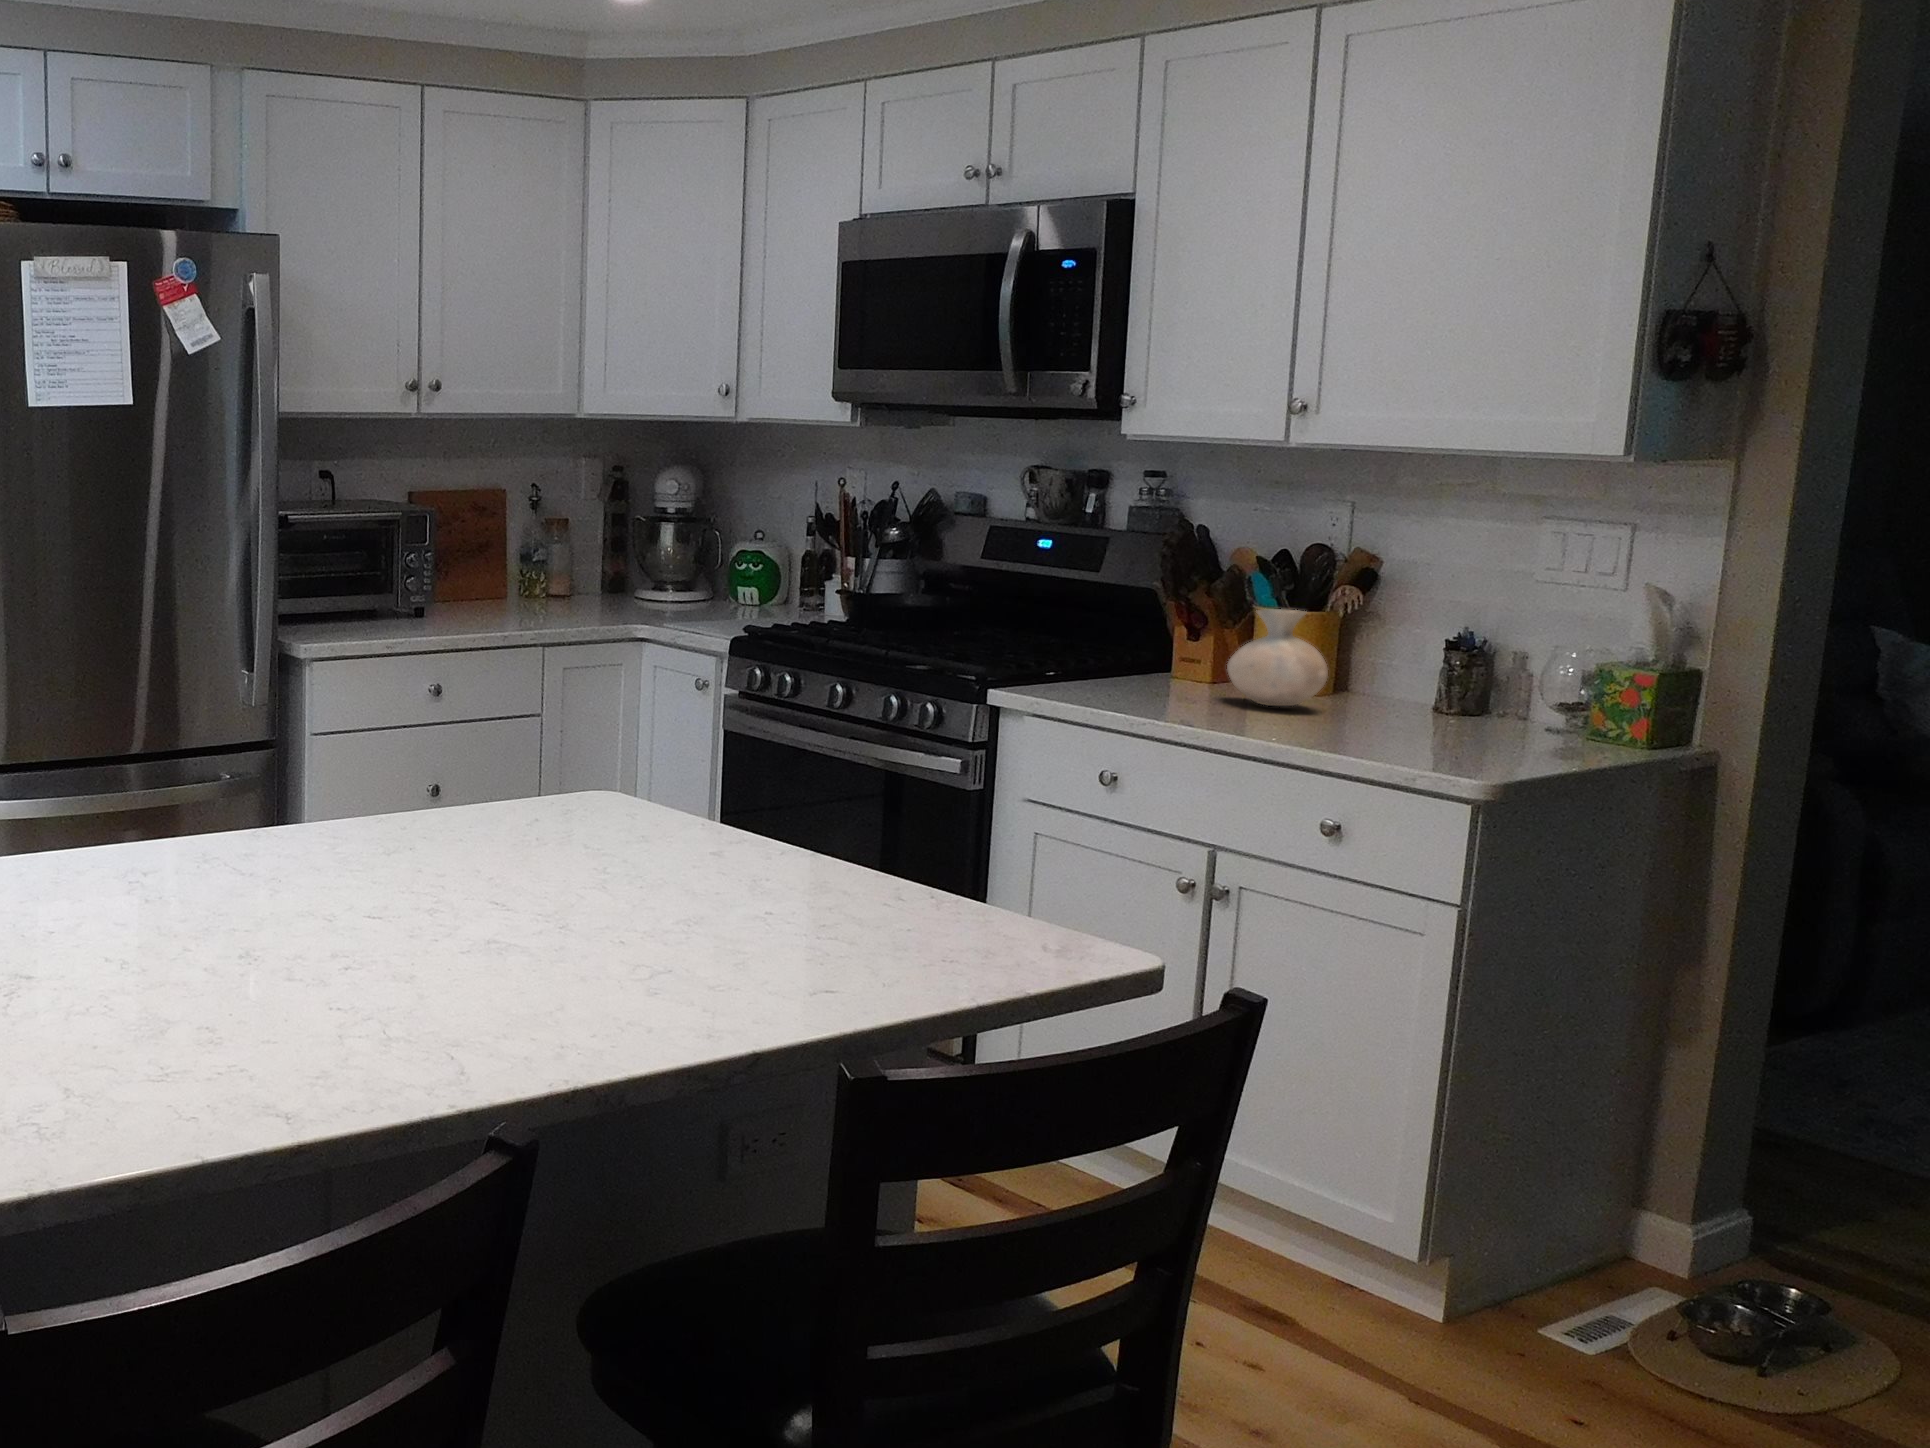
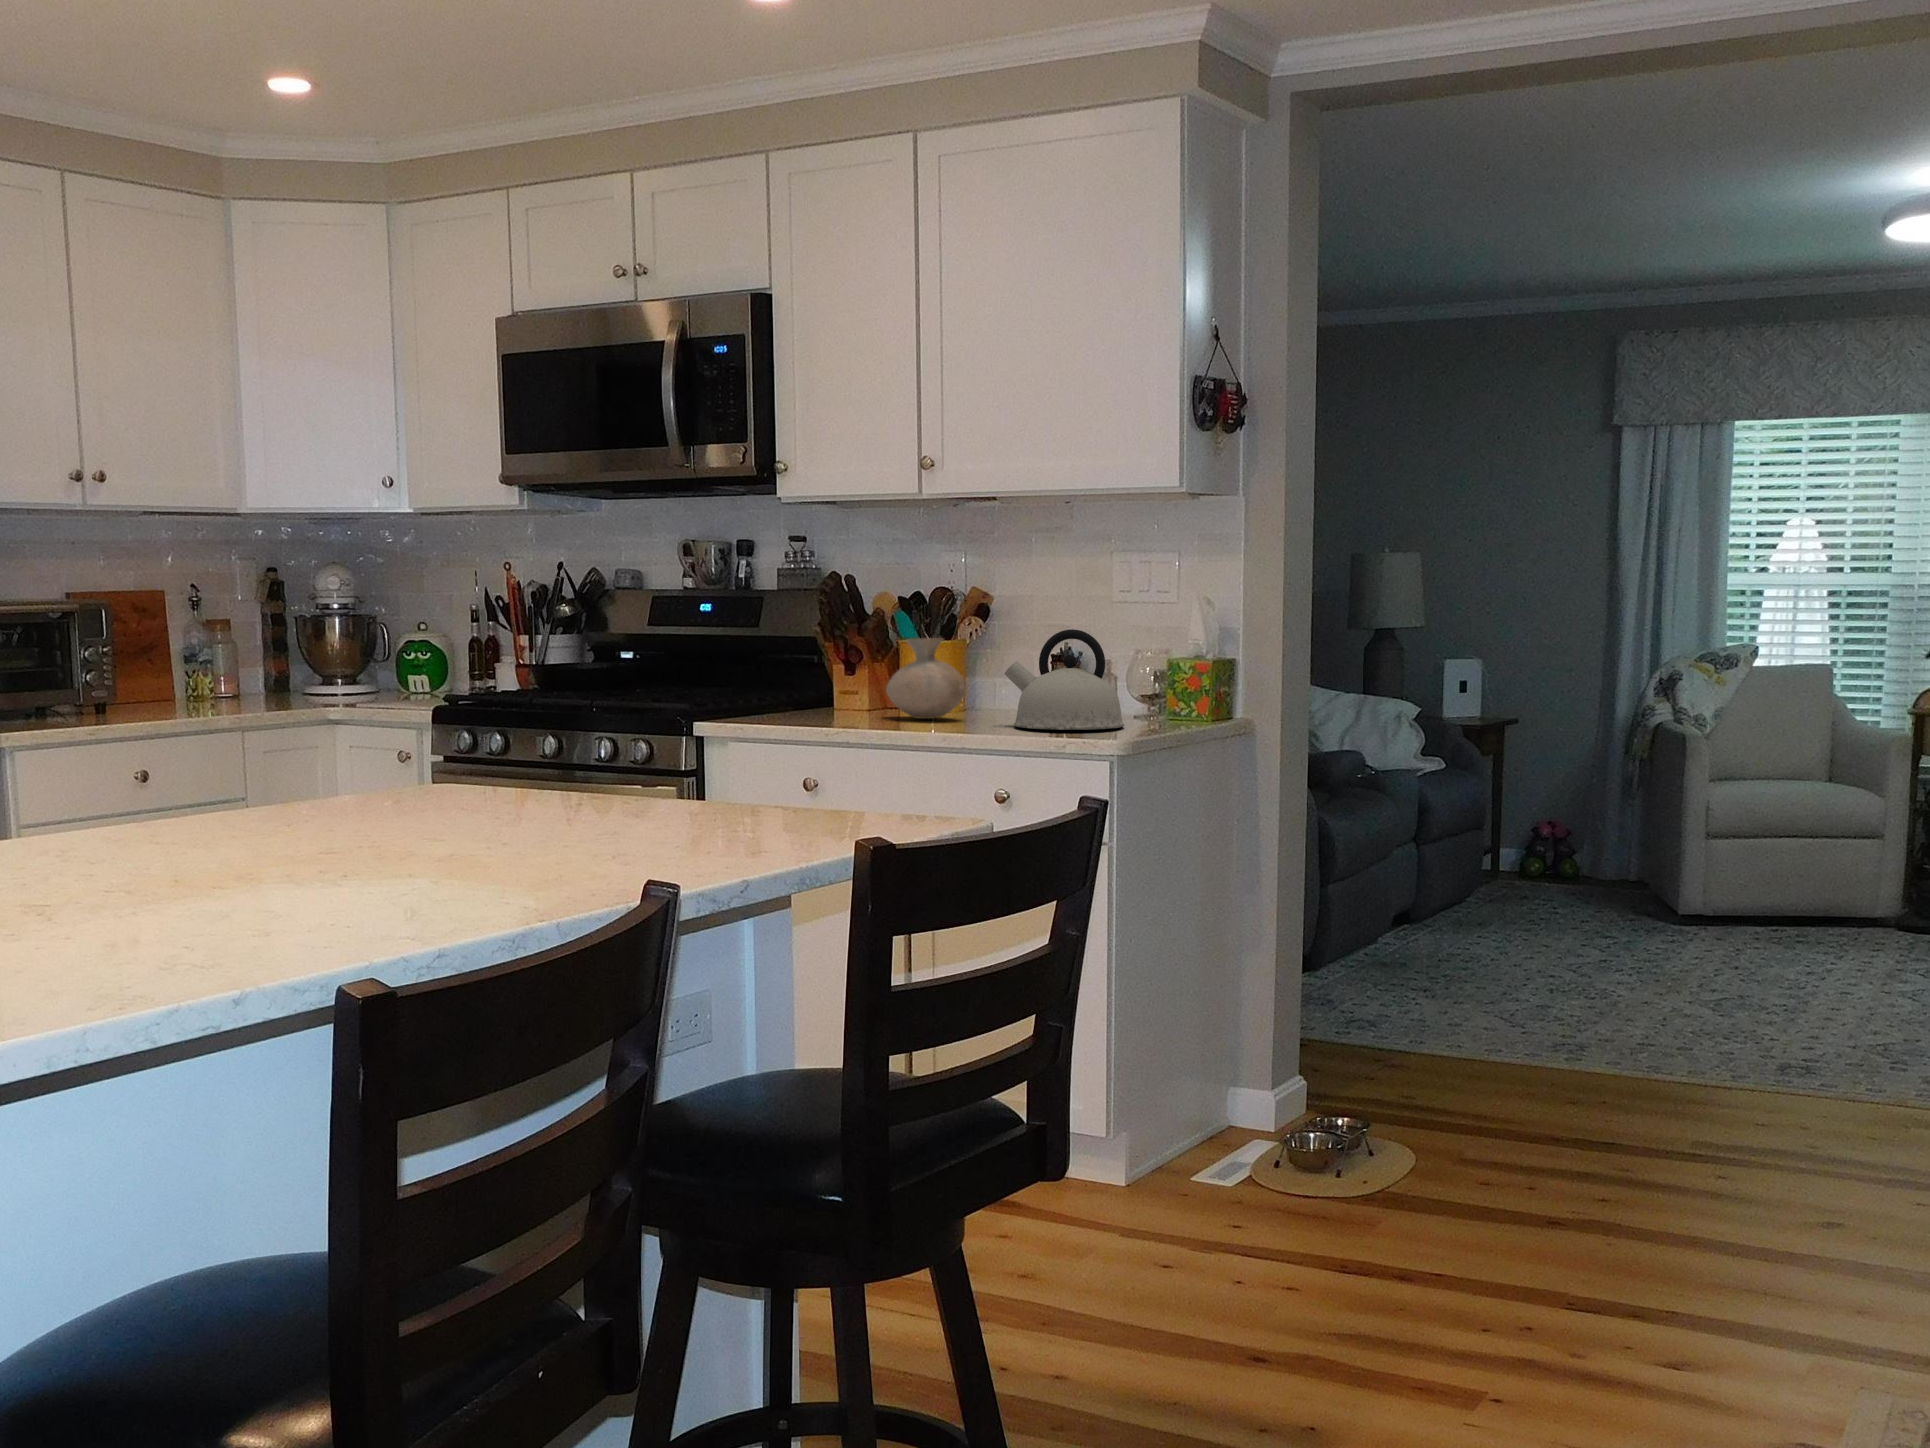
kettle: none [1378,617,1538,748] -> present [1005,629,1124,730]

